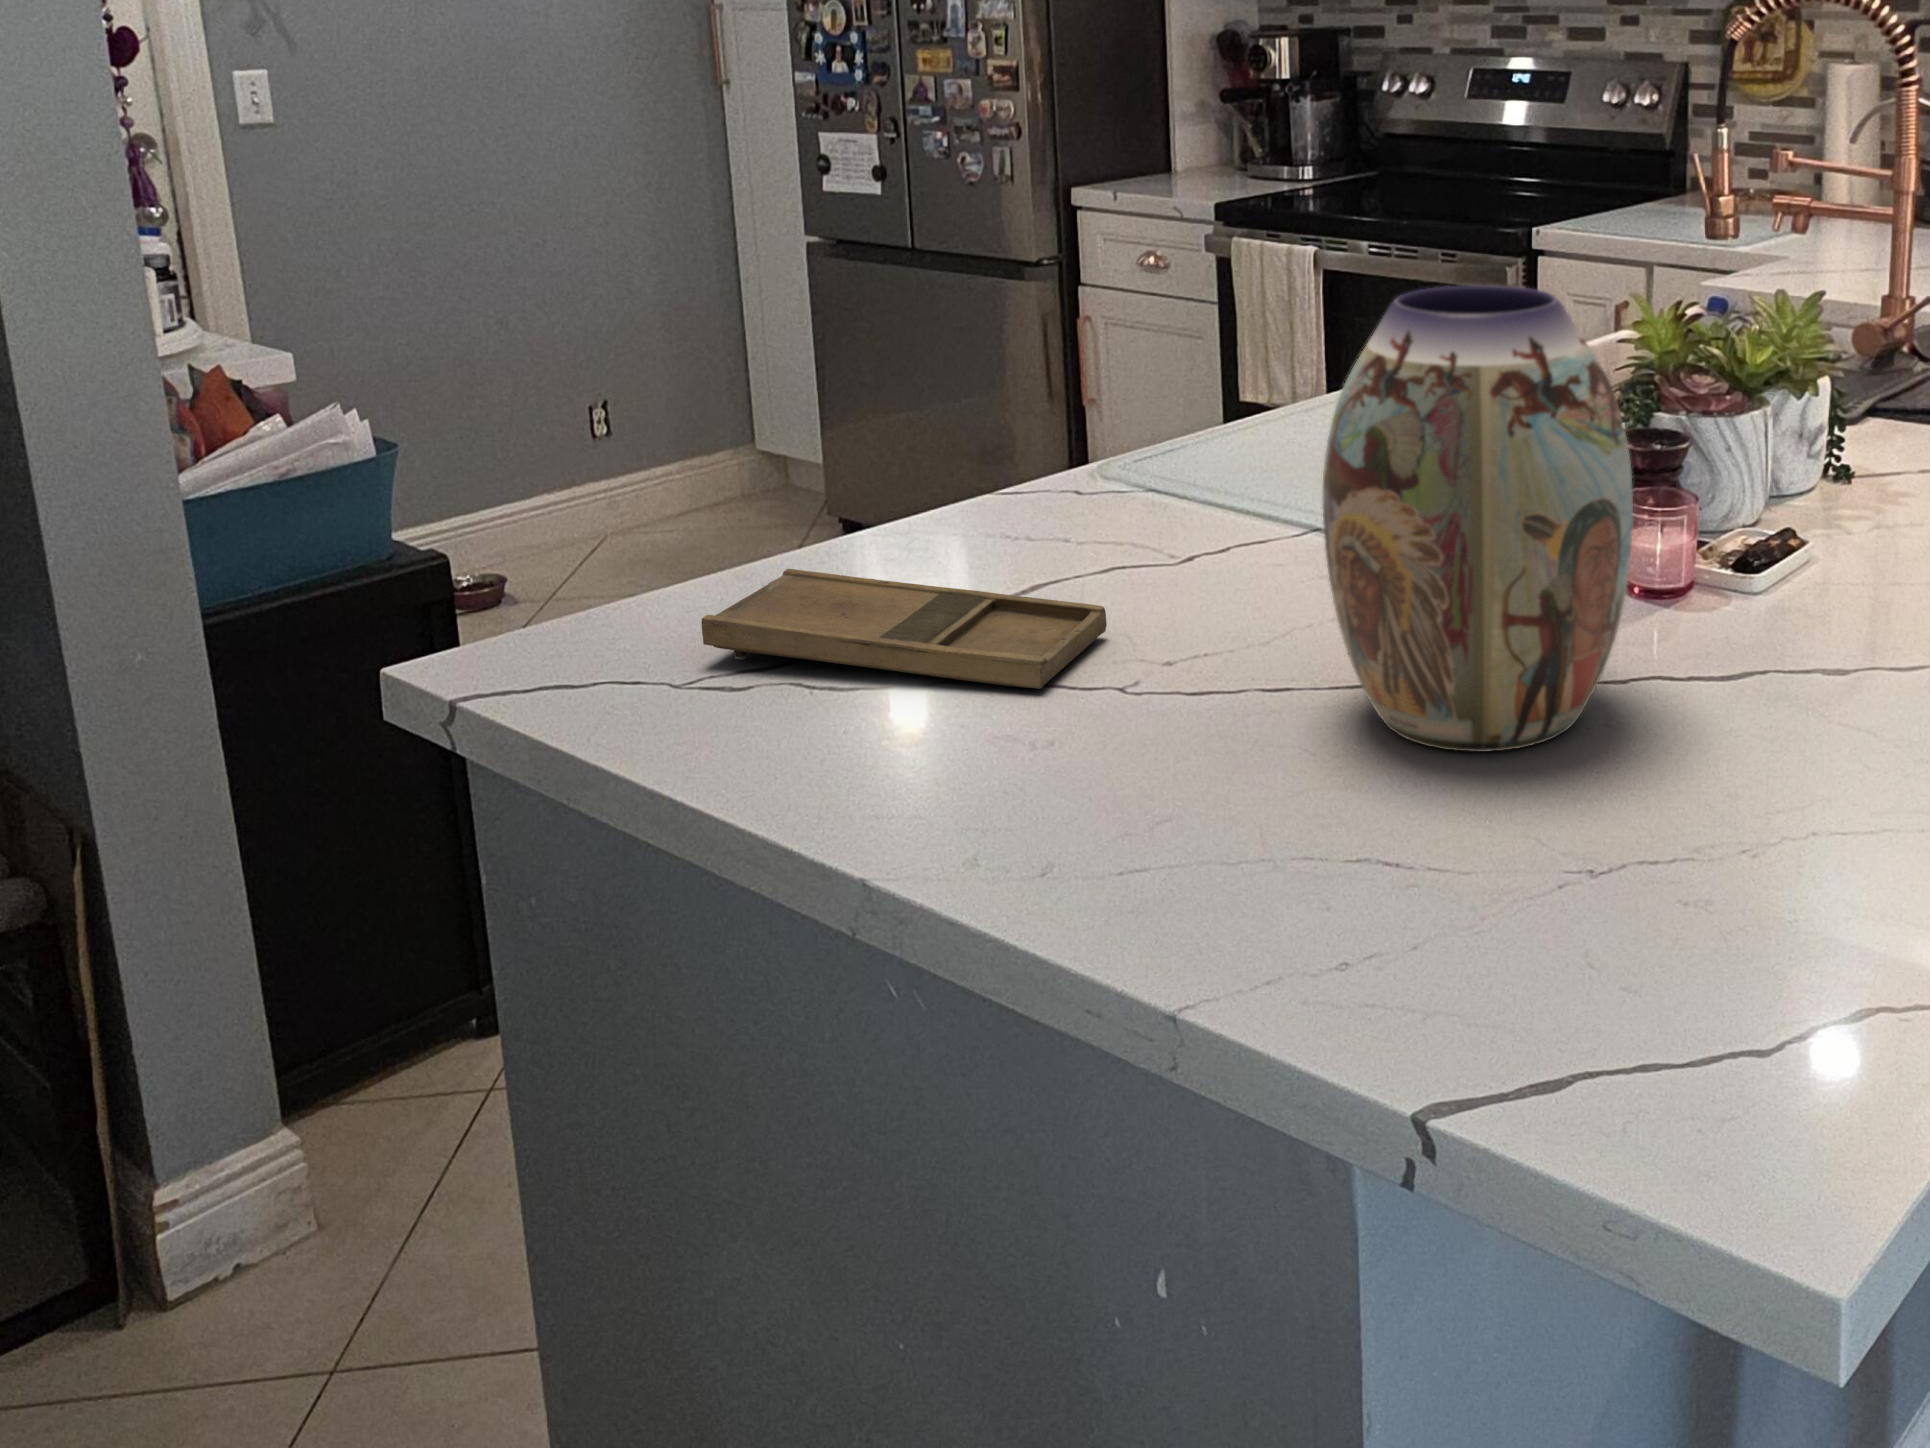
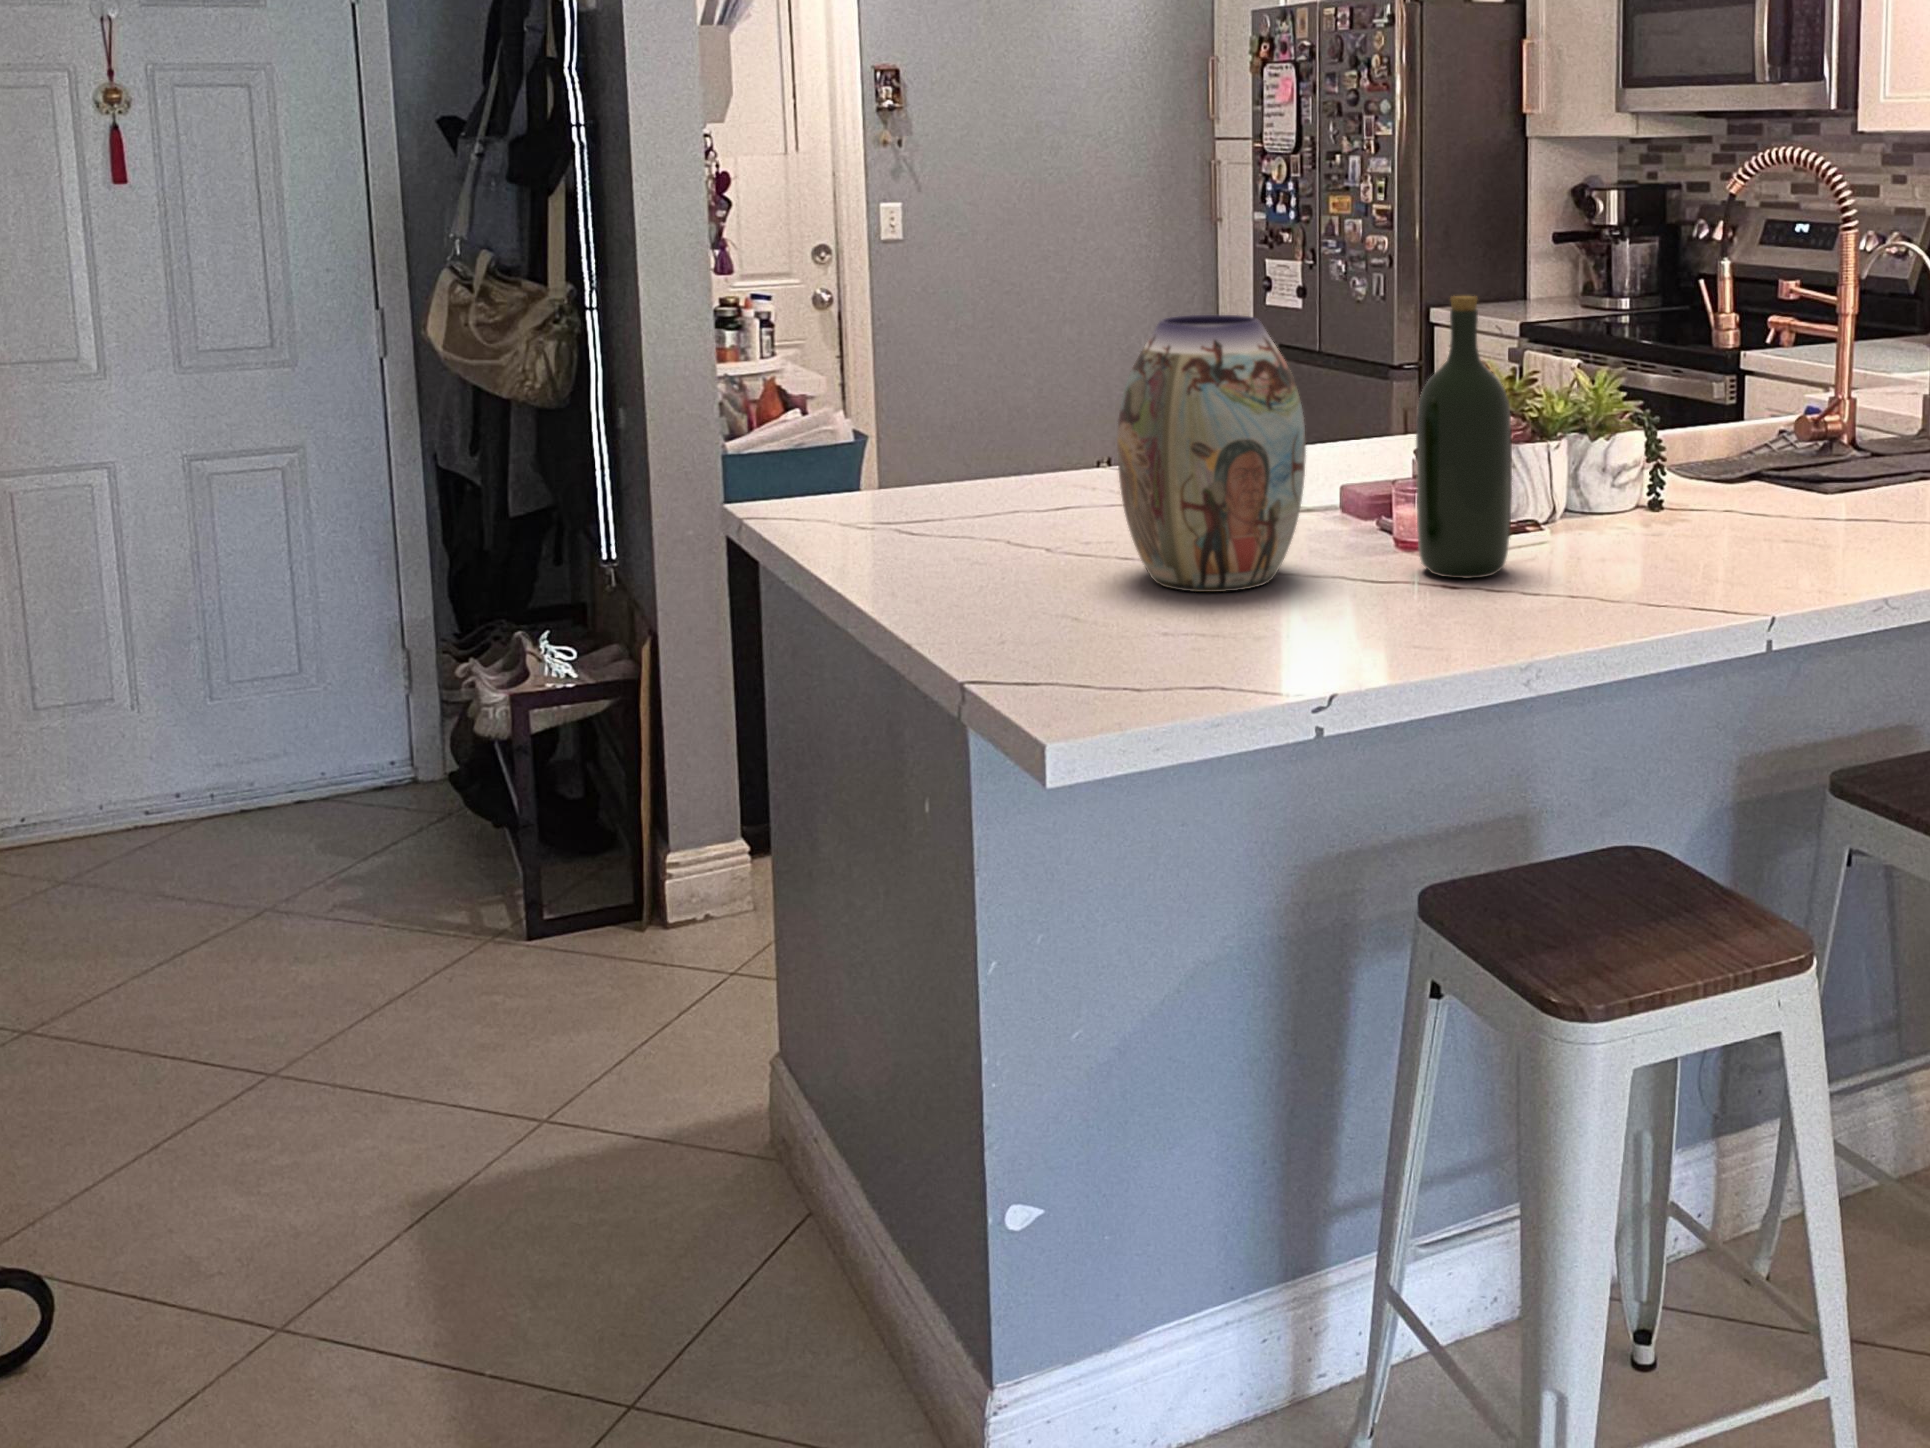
wine bottle: none [1734,231,1878,656] -> present [1416,296,1512,578]
tray: present [702,569,1107,689] -> none [854,476,1069,542]

